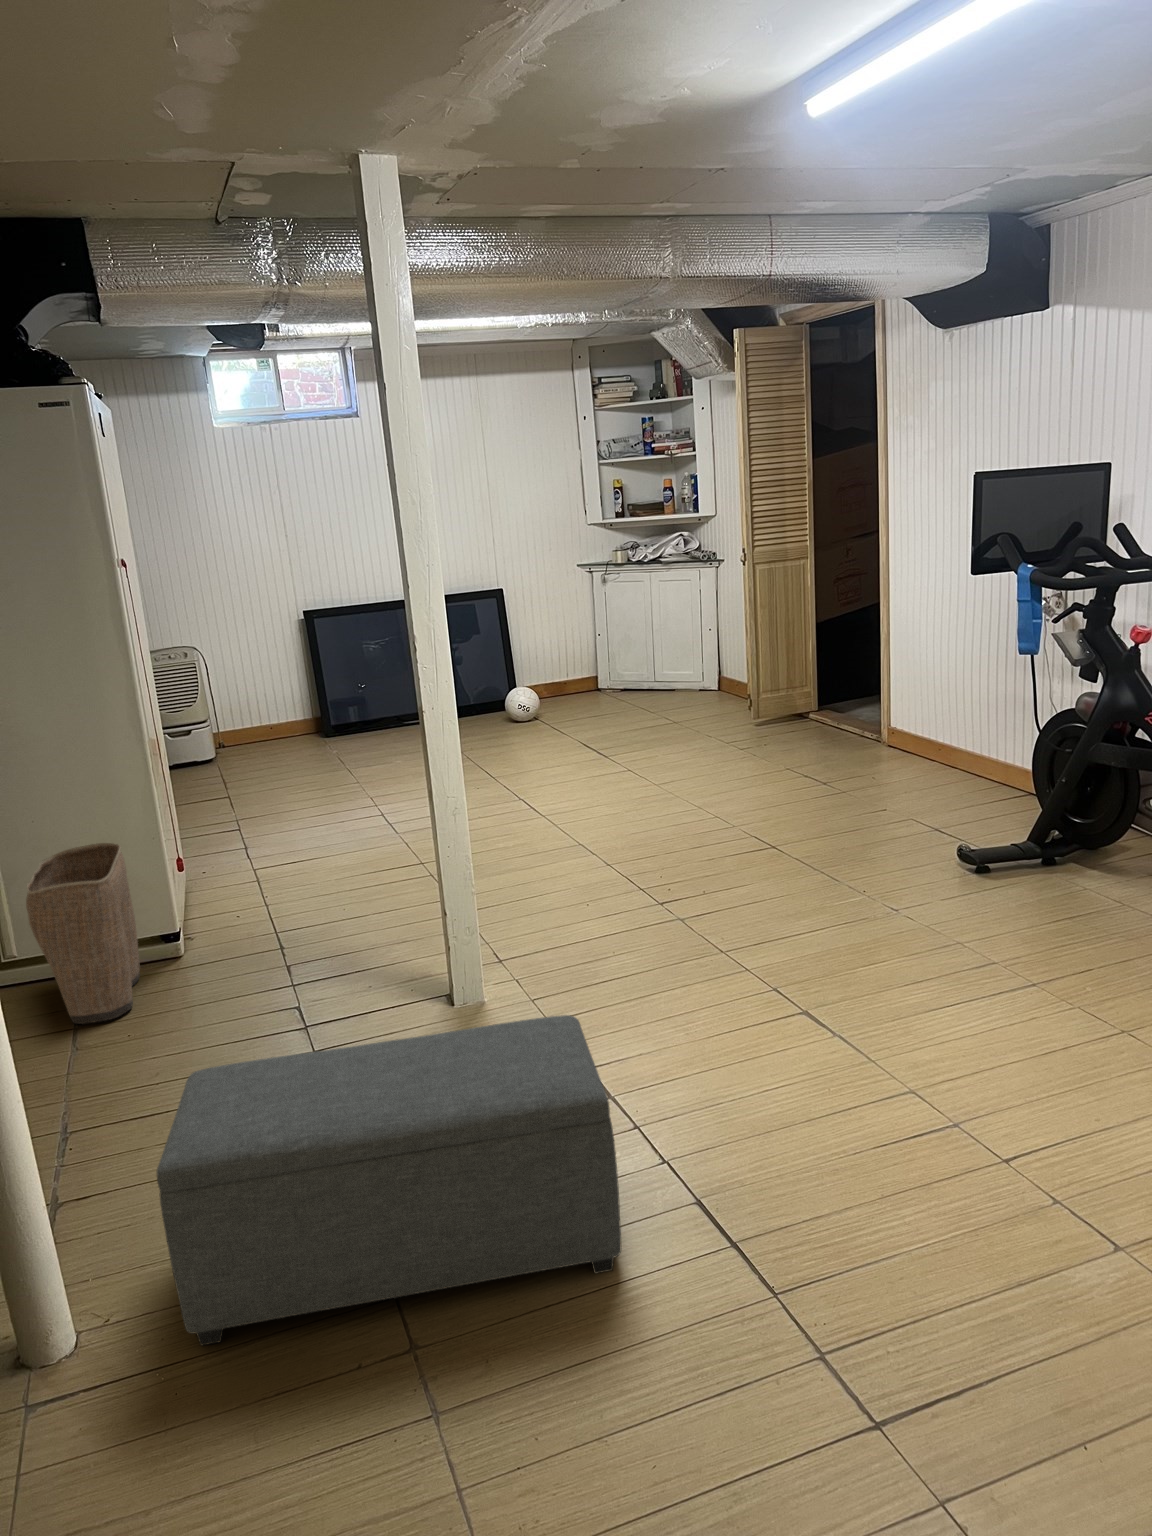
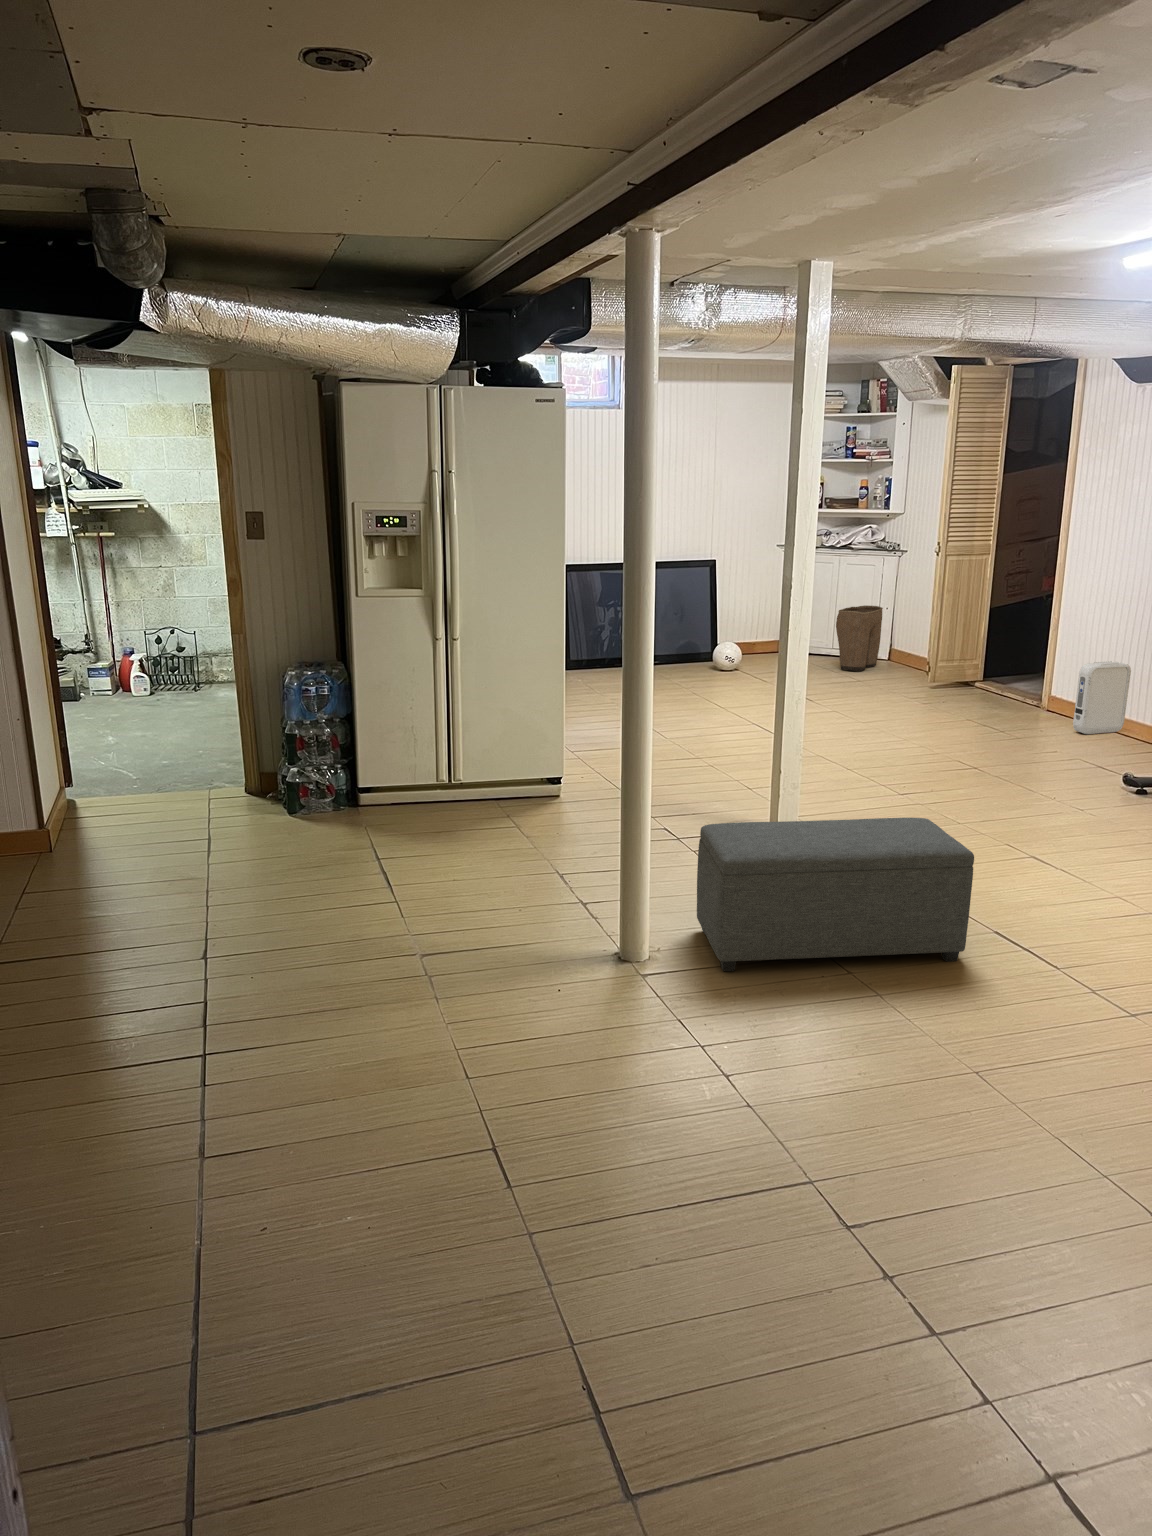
air purifier: none [912,684,978,780] -> present [1073,661,1131,734]
laundry basket: present [26,843,140,1024] -> present [836,606,883,671]

